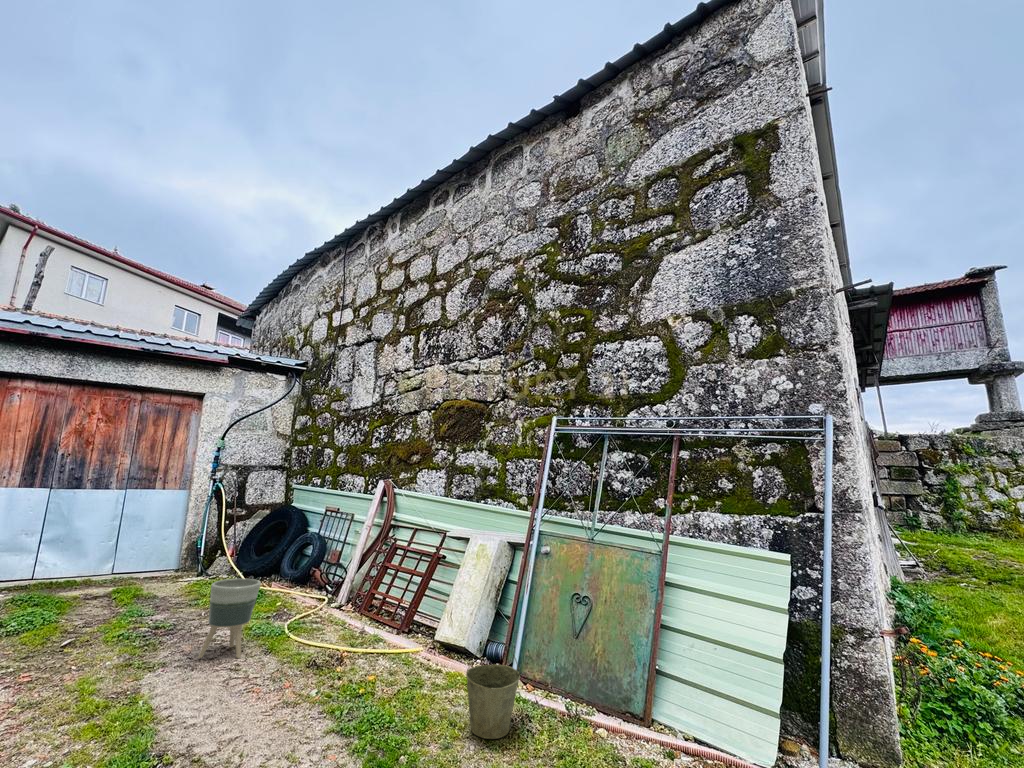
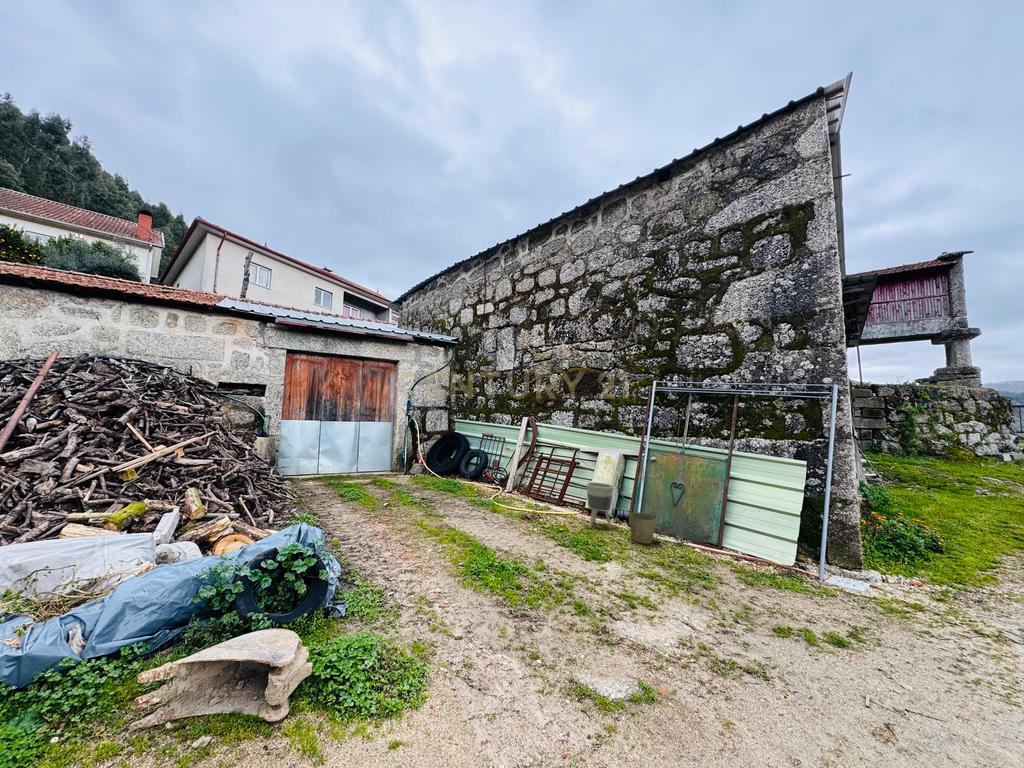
planter: present [198,578,261,658] -> present [587,482,614,529]

